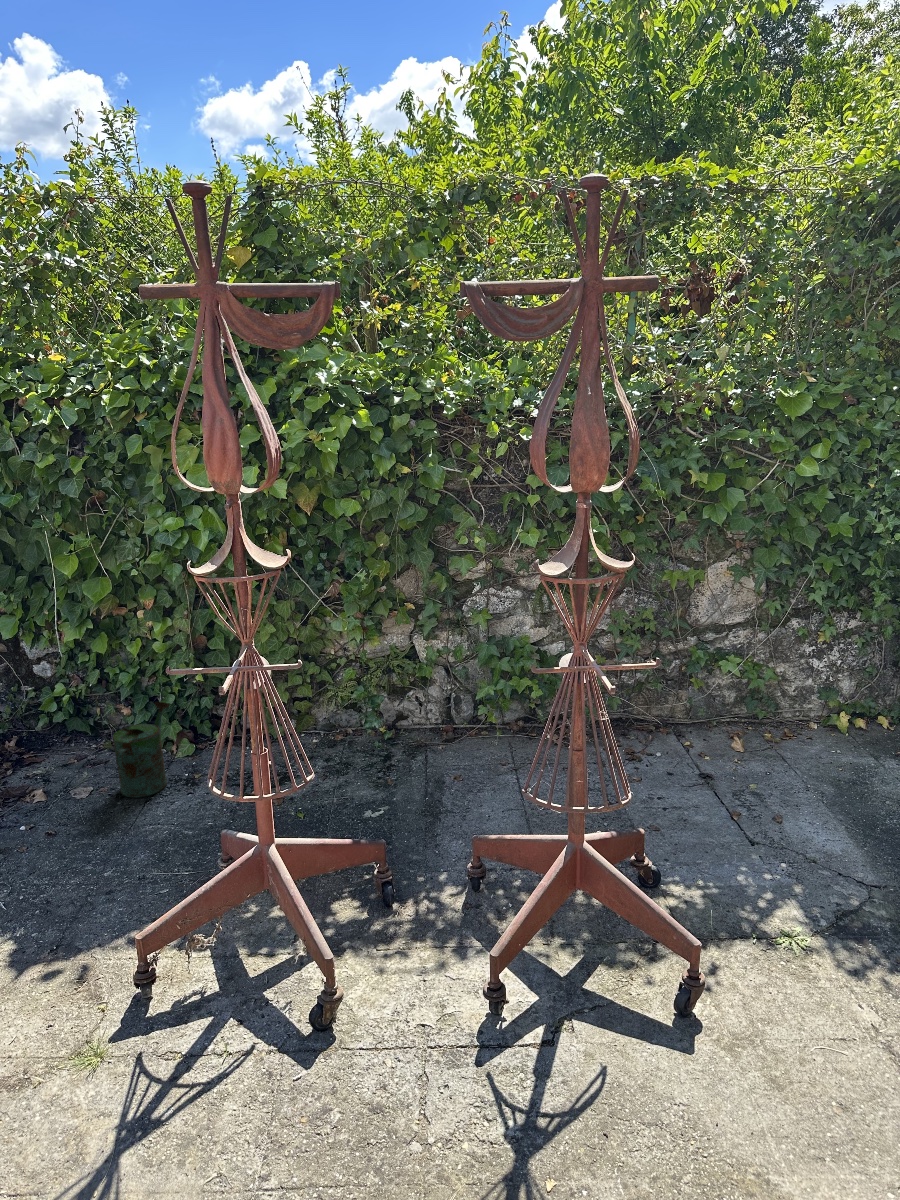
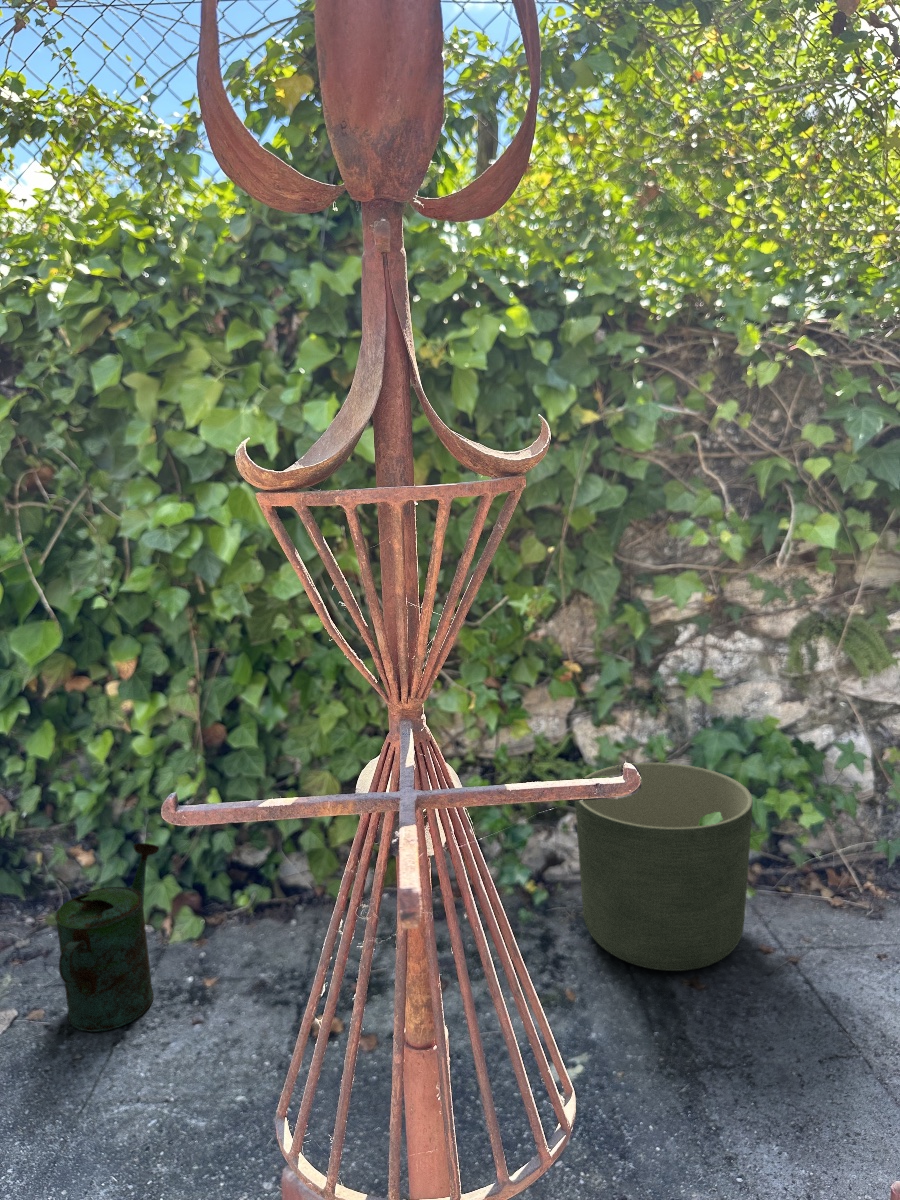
planter: none [404,661,500,772] -> present [575,763,753,971]

